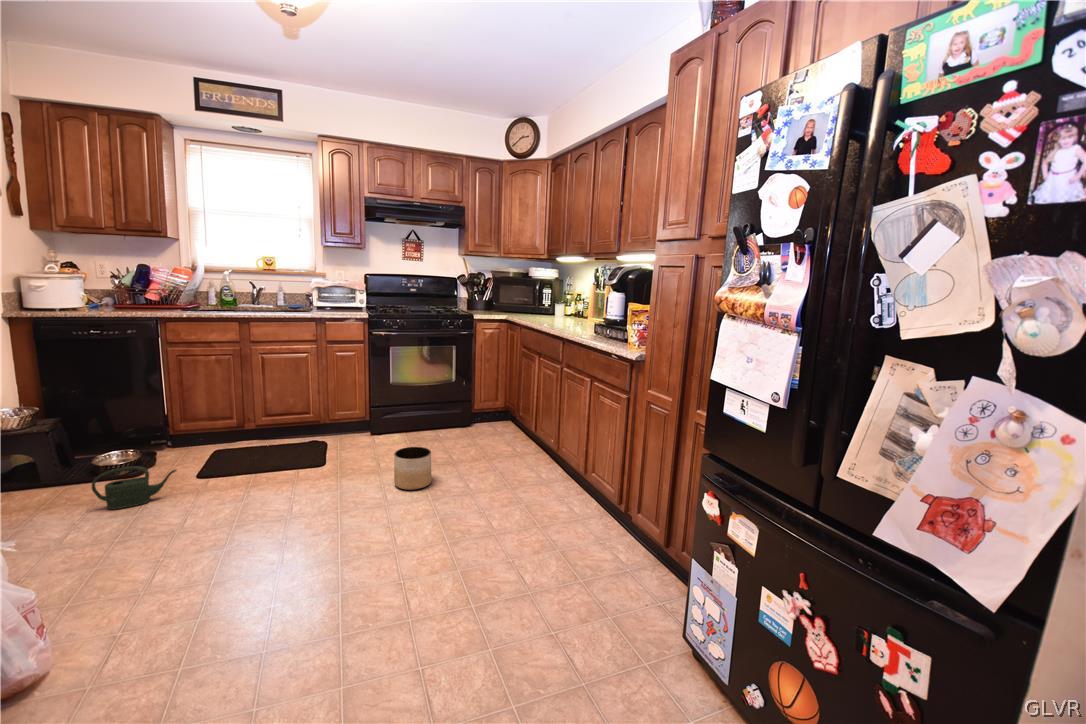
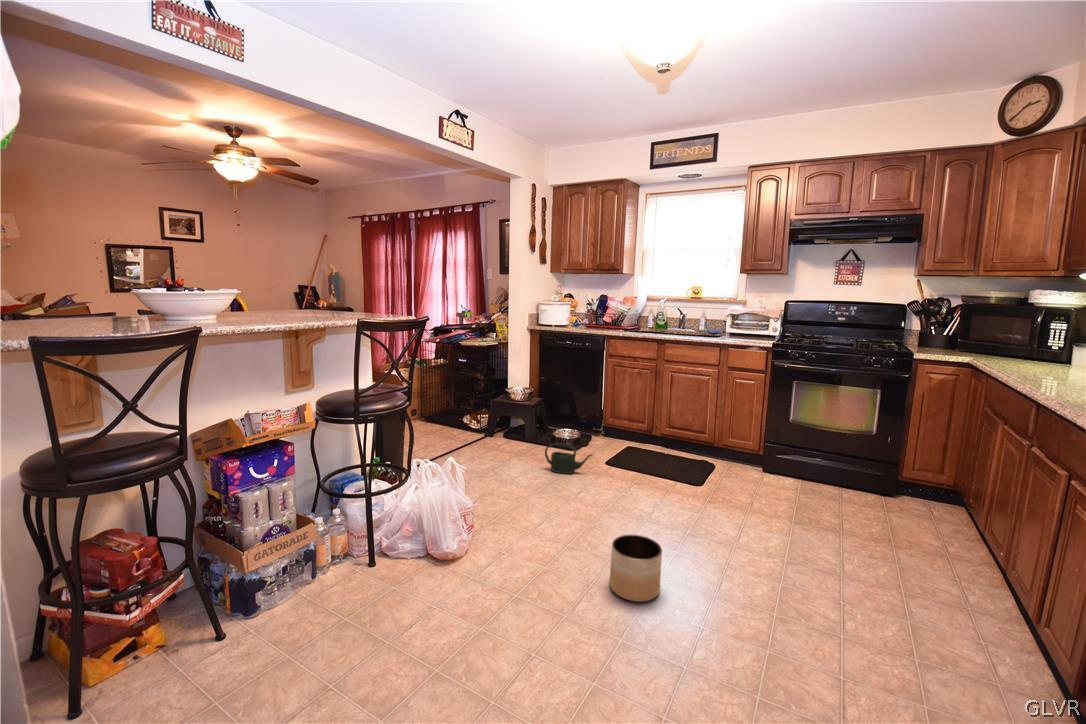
planter: present [394,447,431,490] -> present [610,535,662,602]

